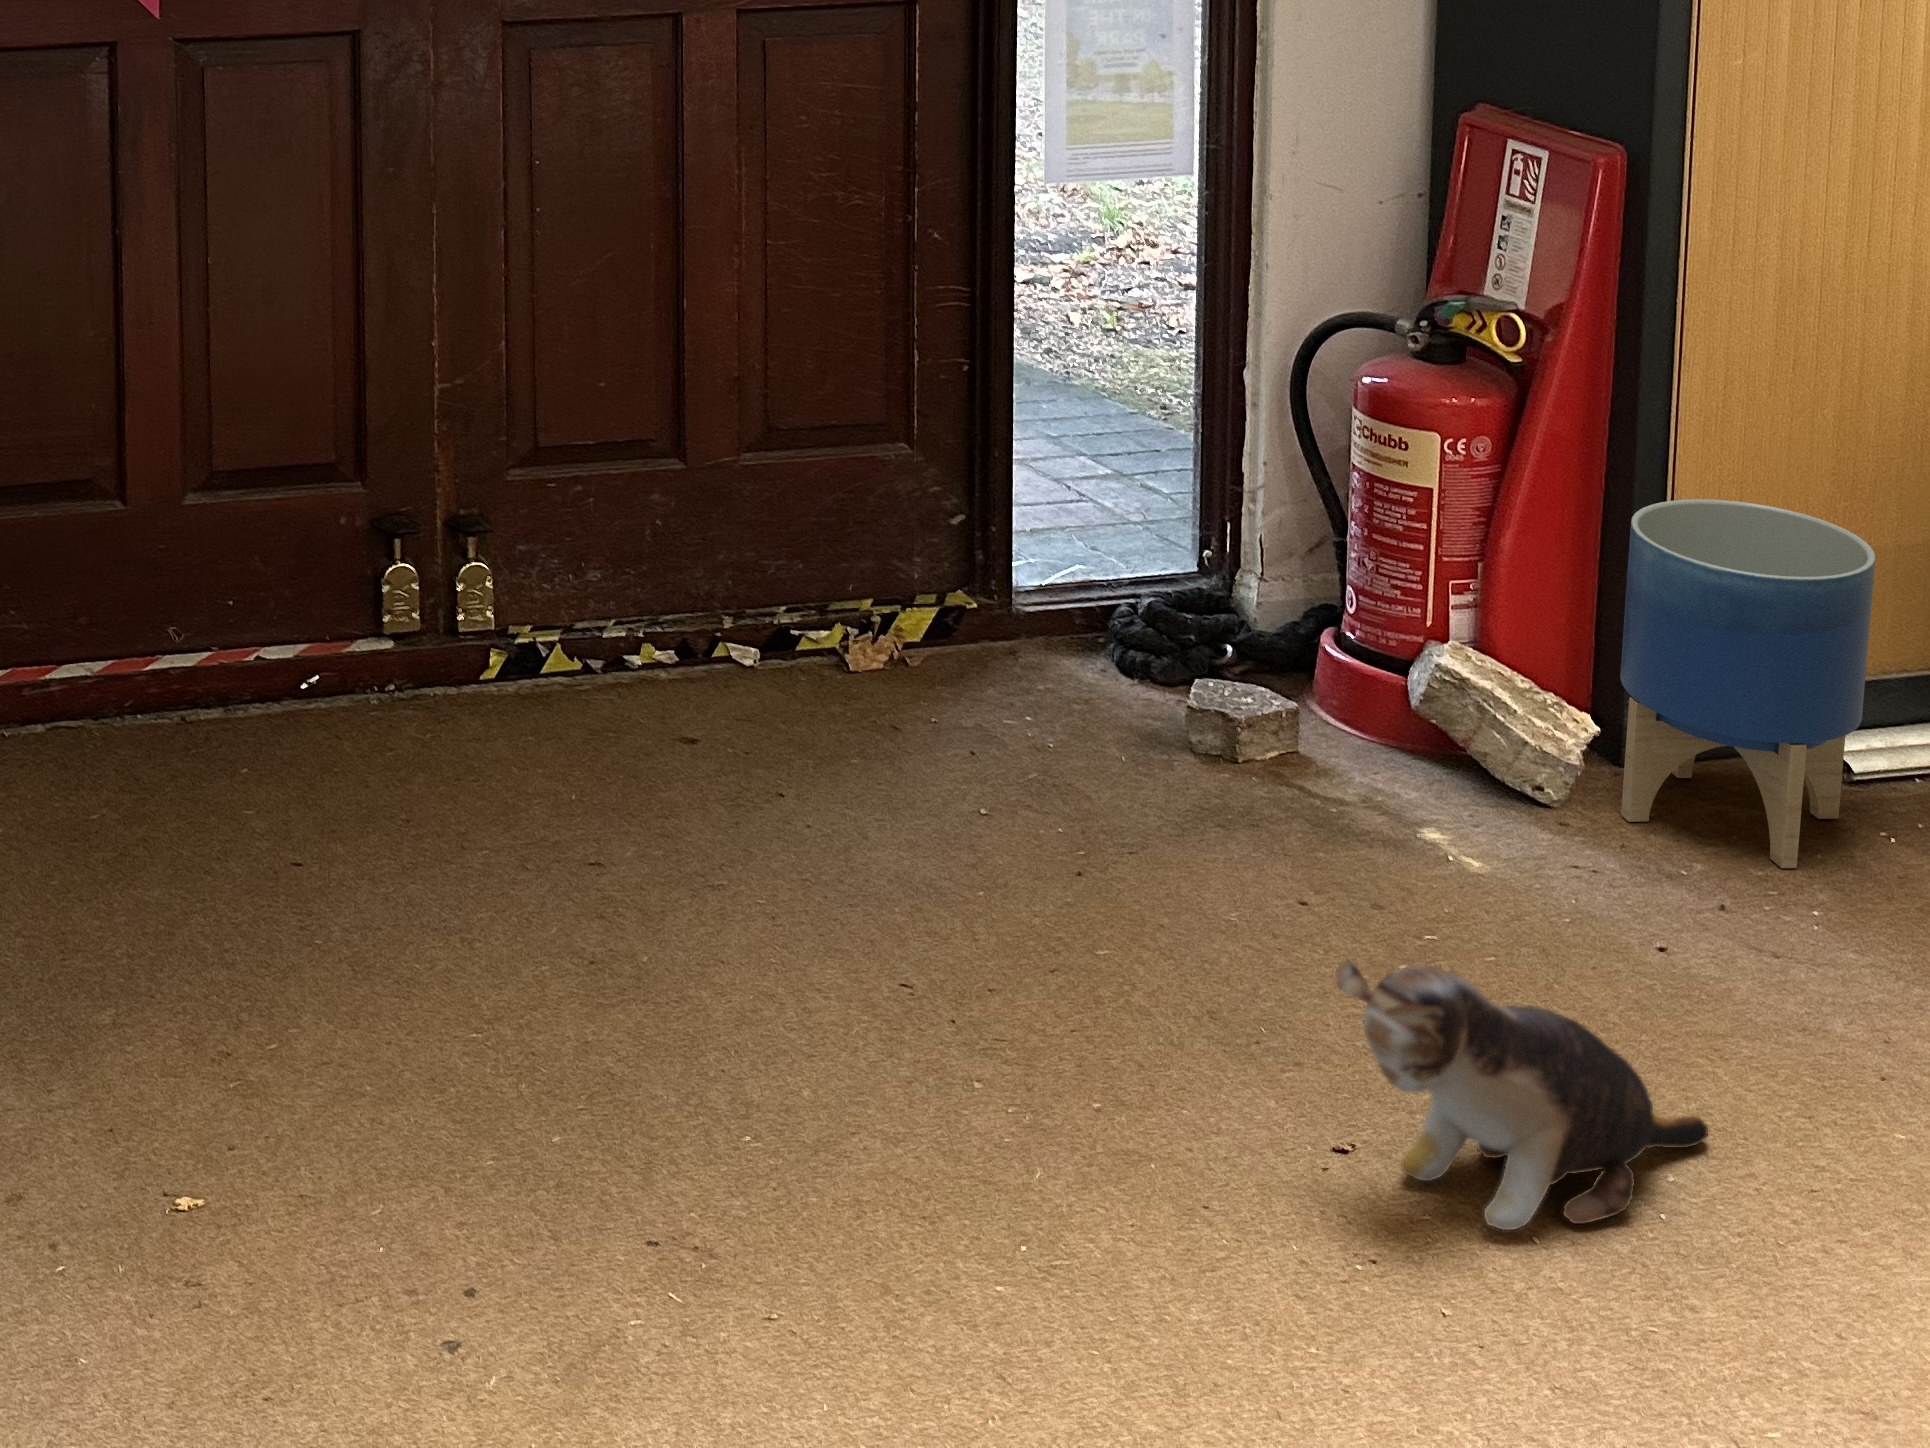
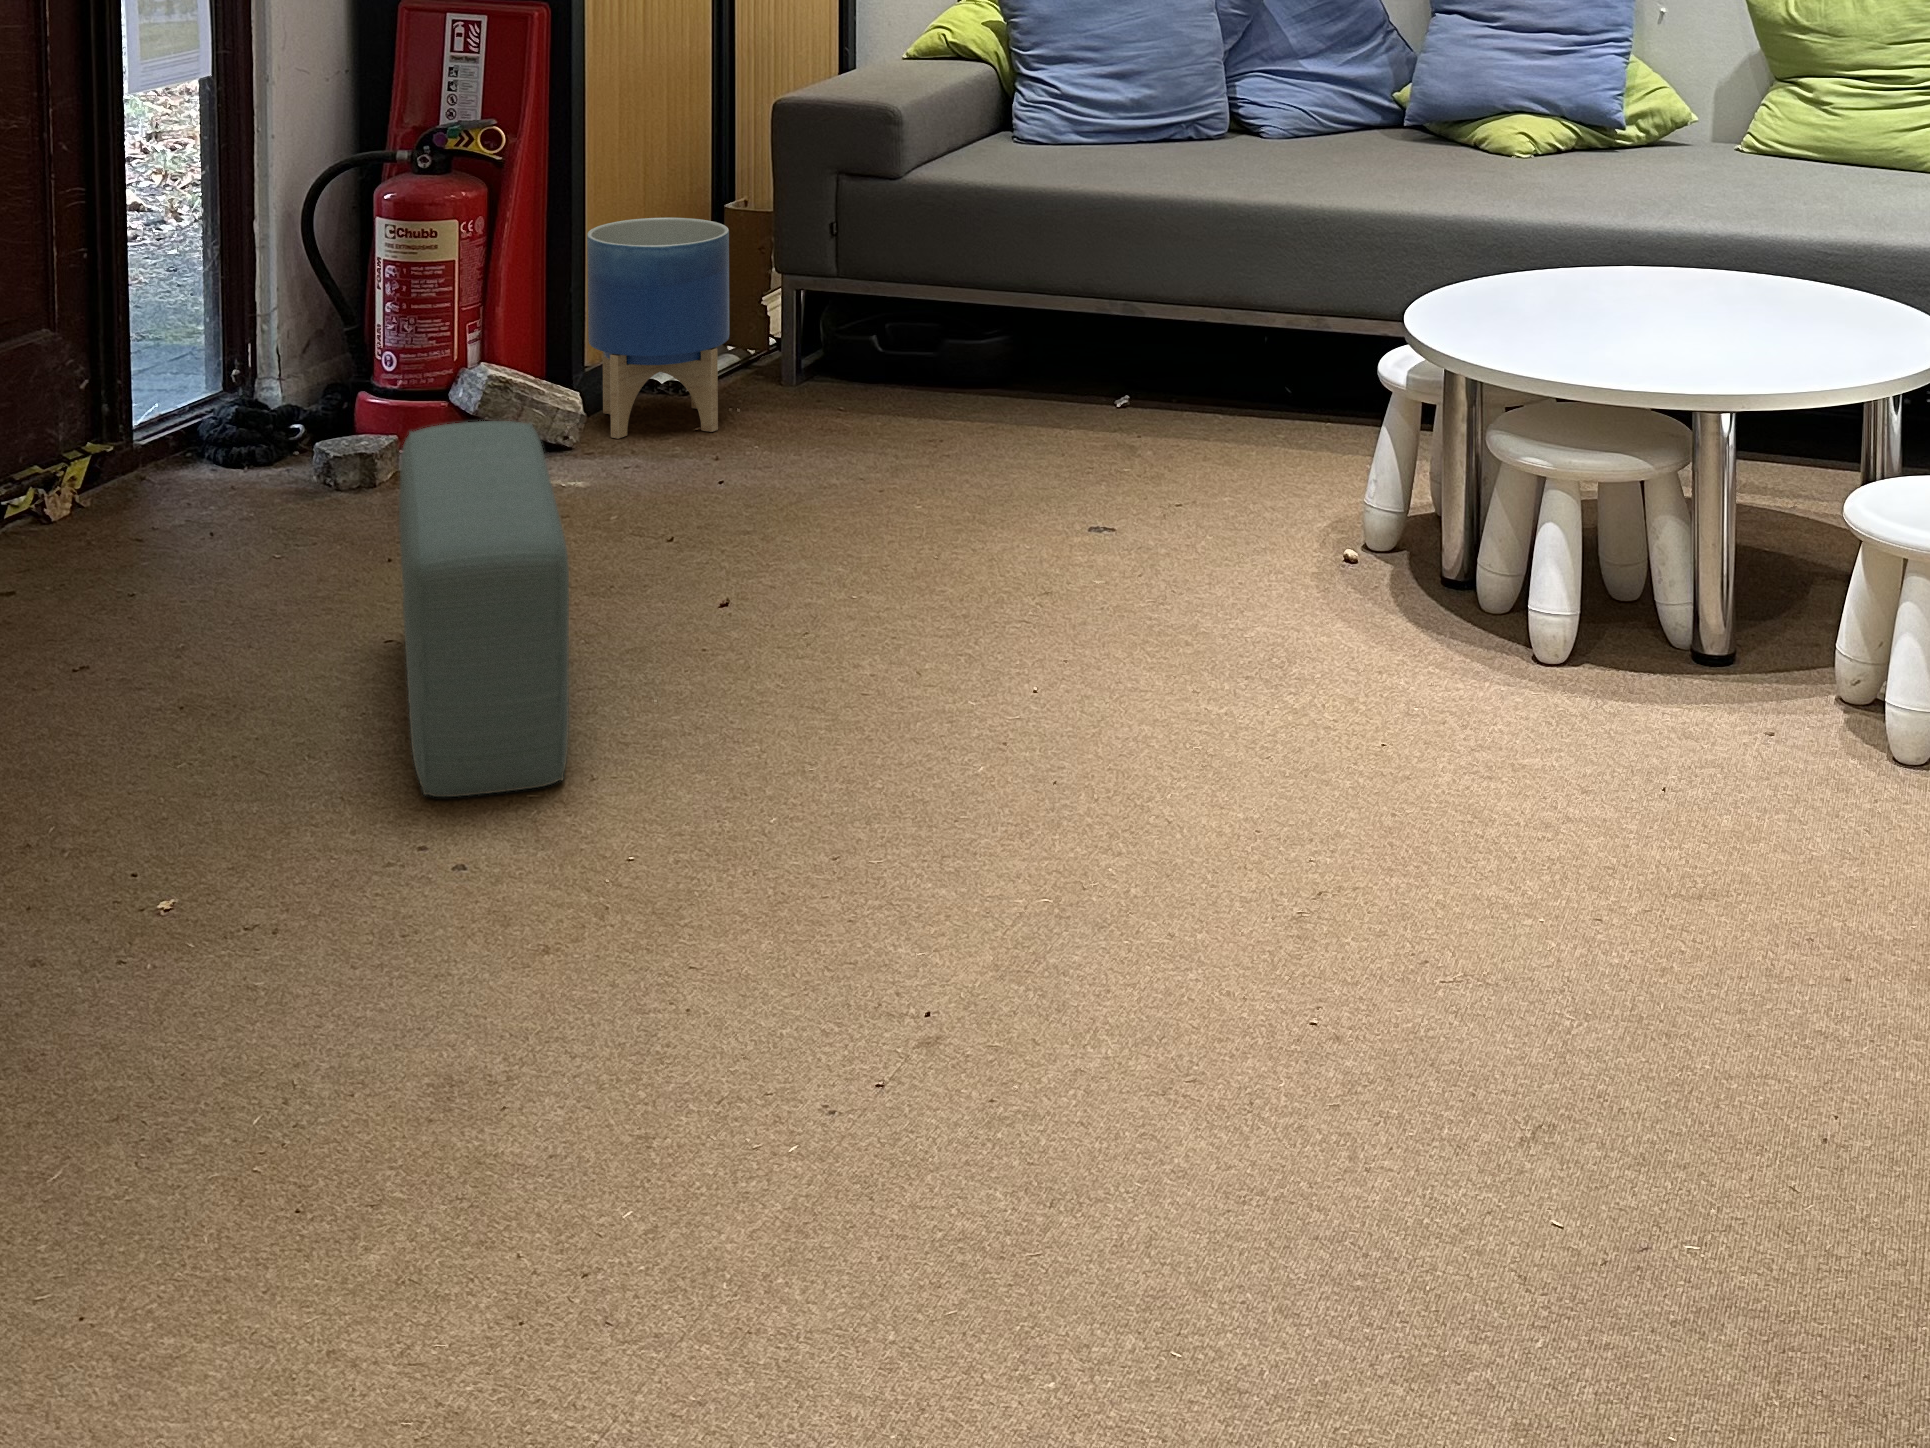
pouf: none [605,754,1101,1355] -> present [399,421,569,797]
plush toy: present [1335,961,1708,1230] -> none [709,442,843,593]

